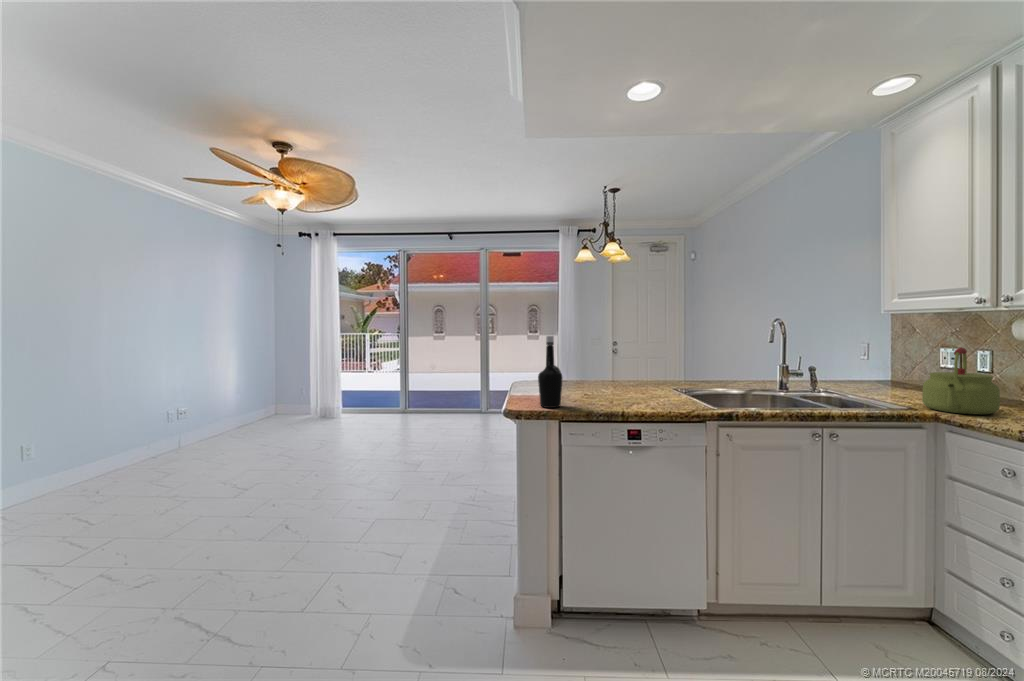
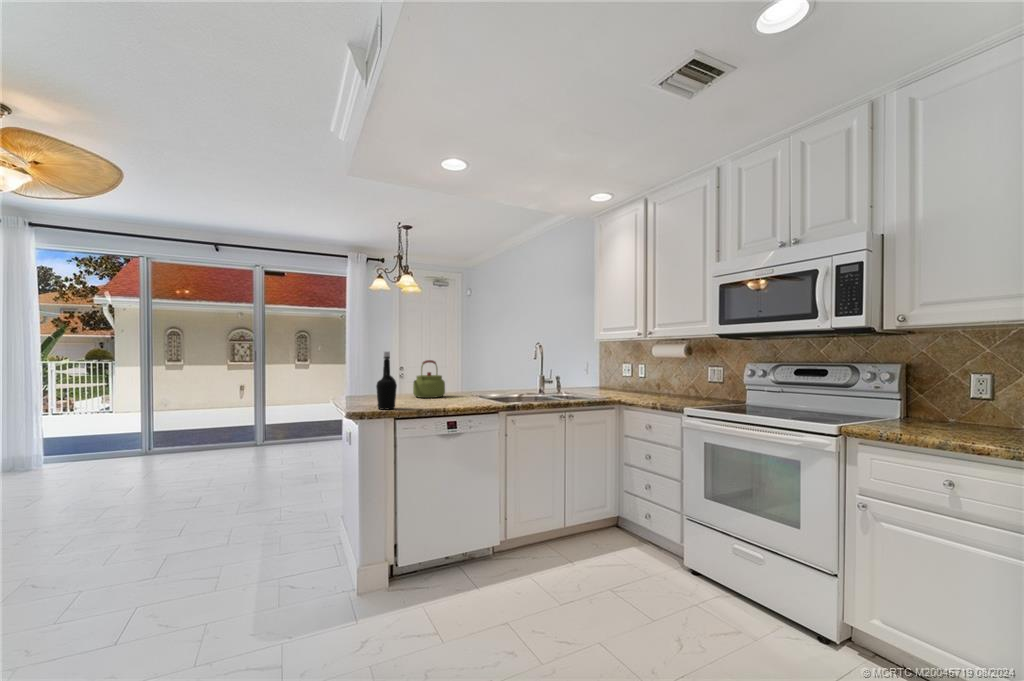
kettle: present [922,347,1000,415] -> present [413,360,445,398]

